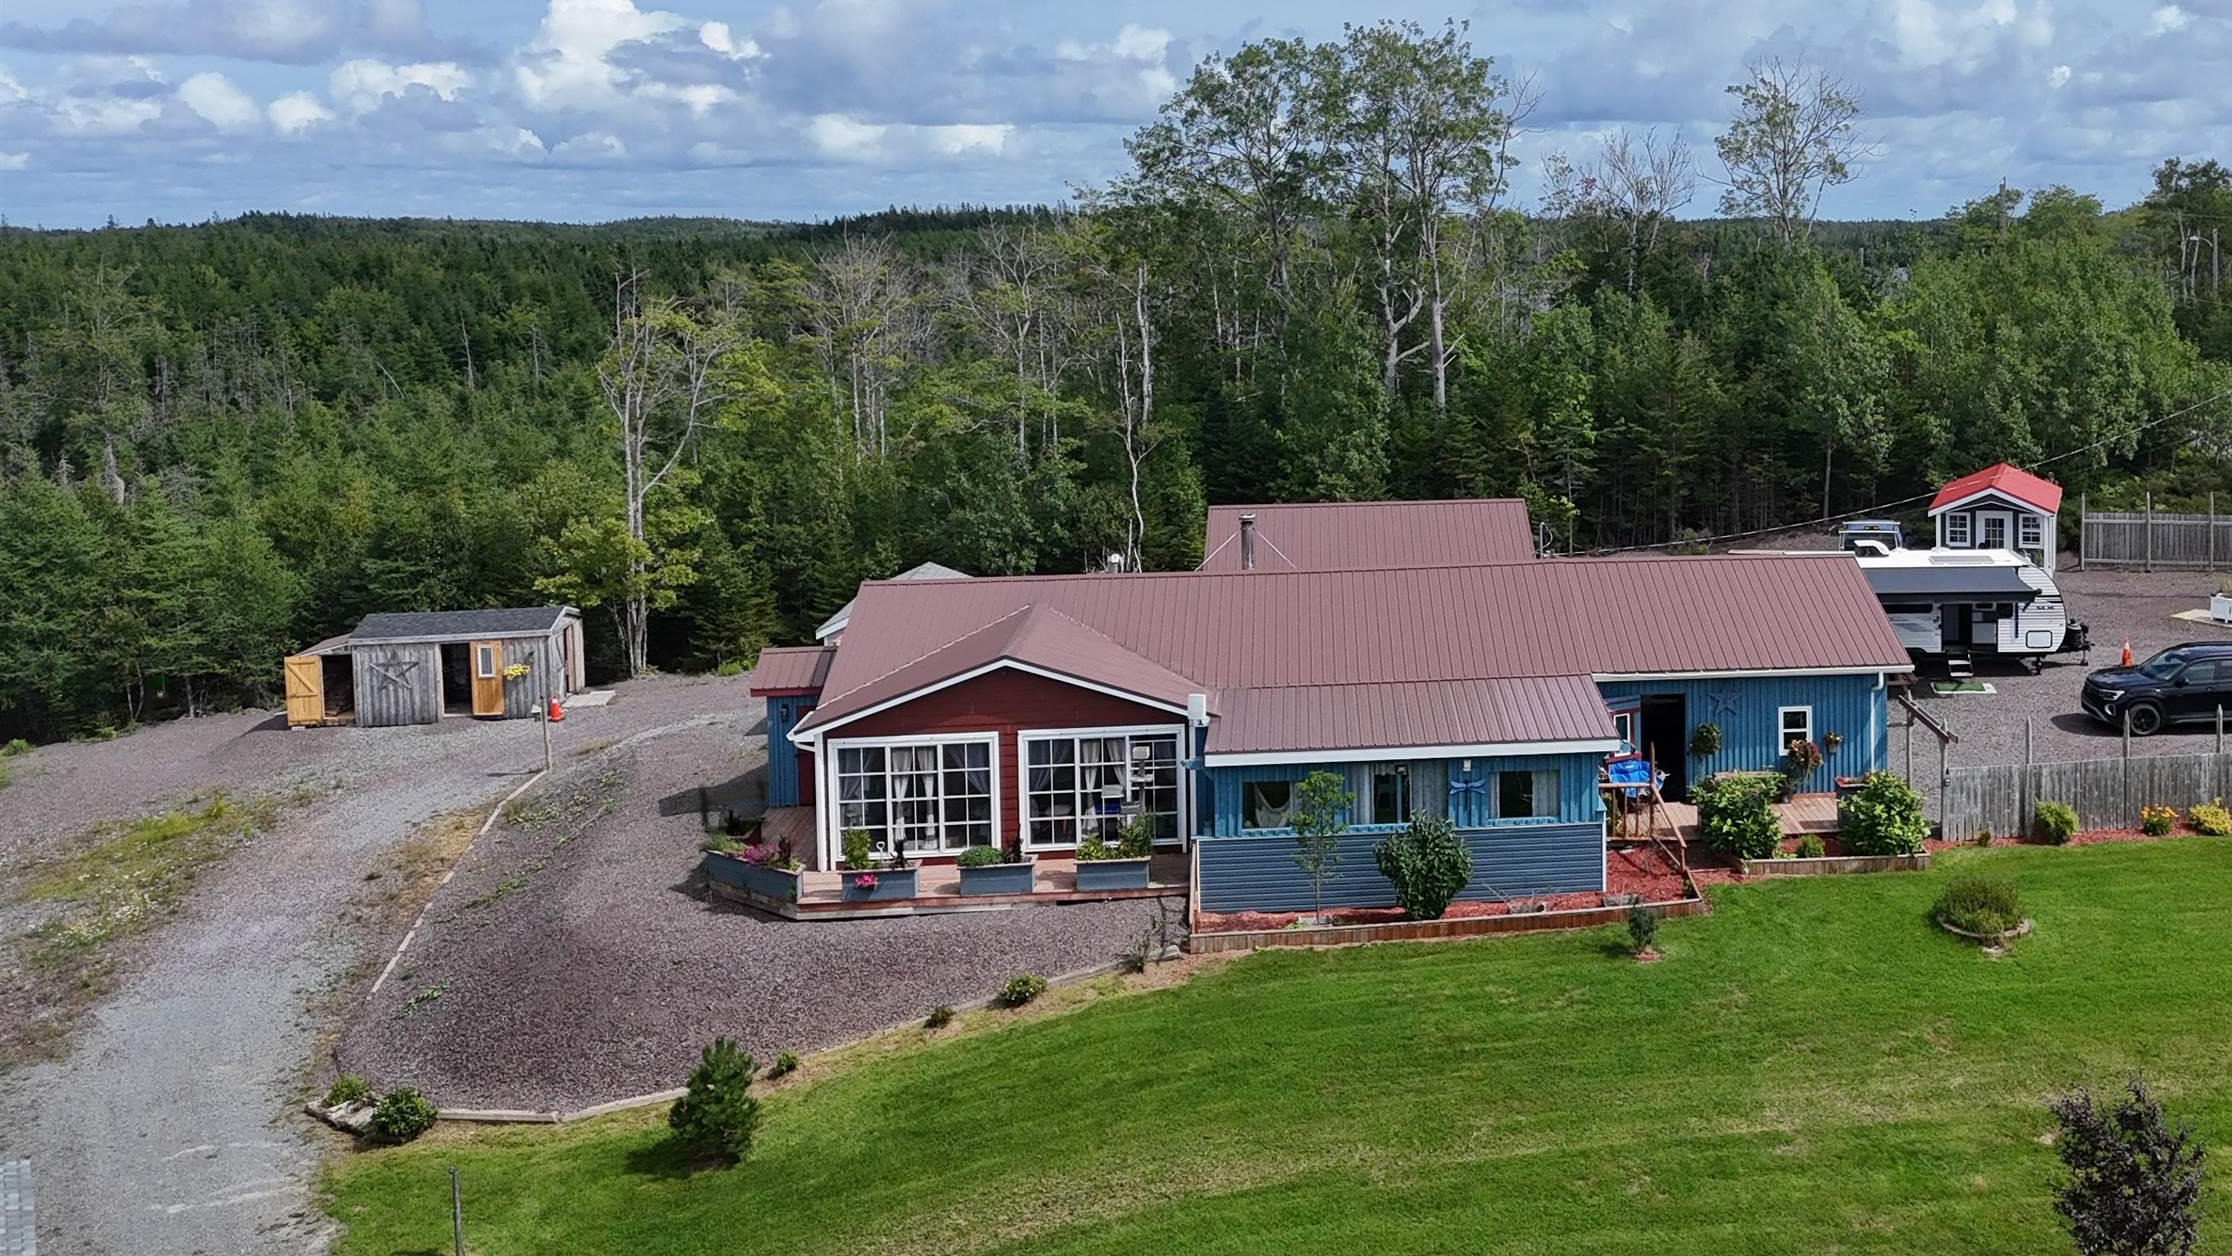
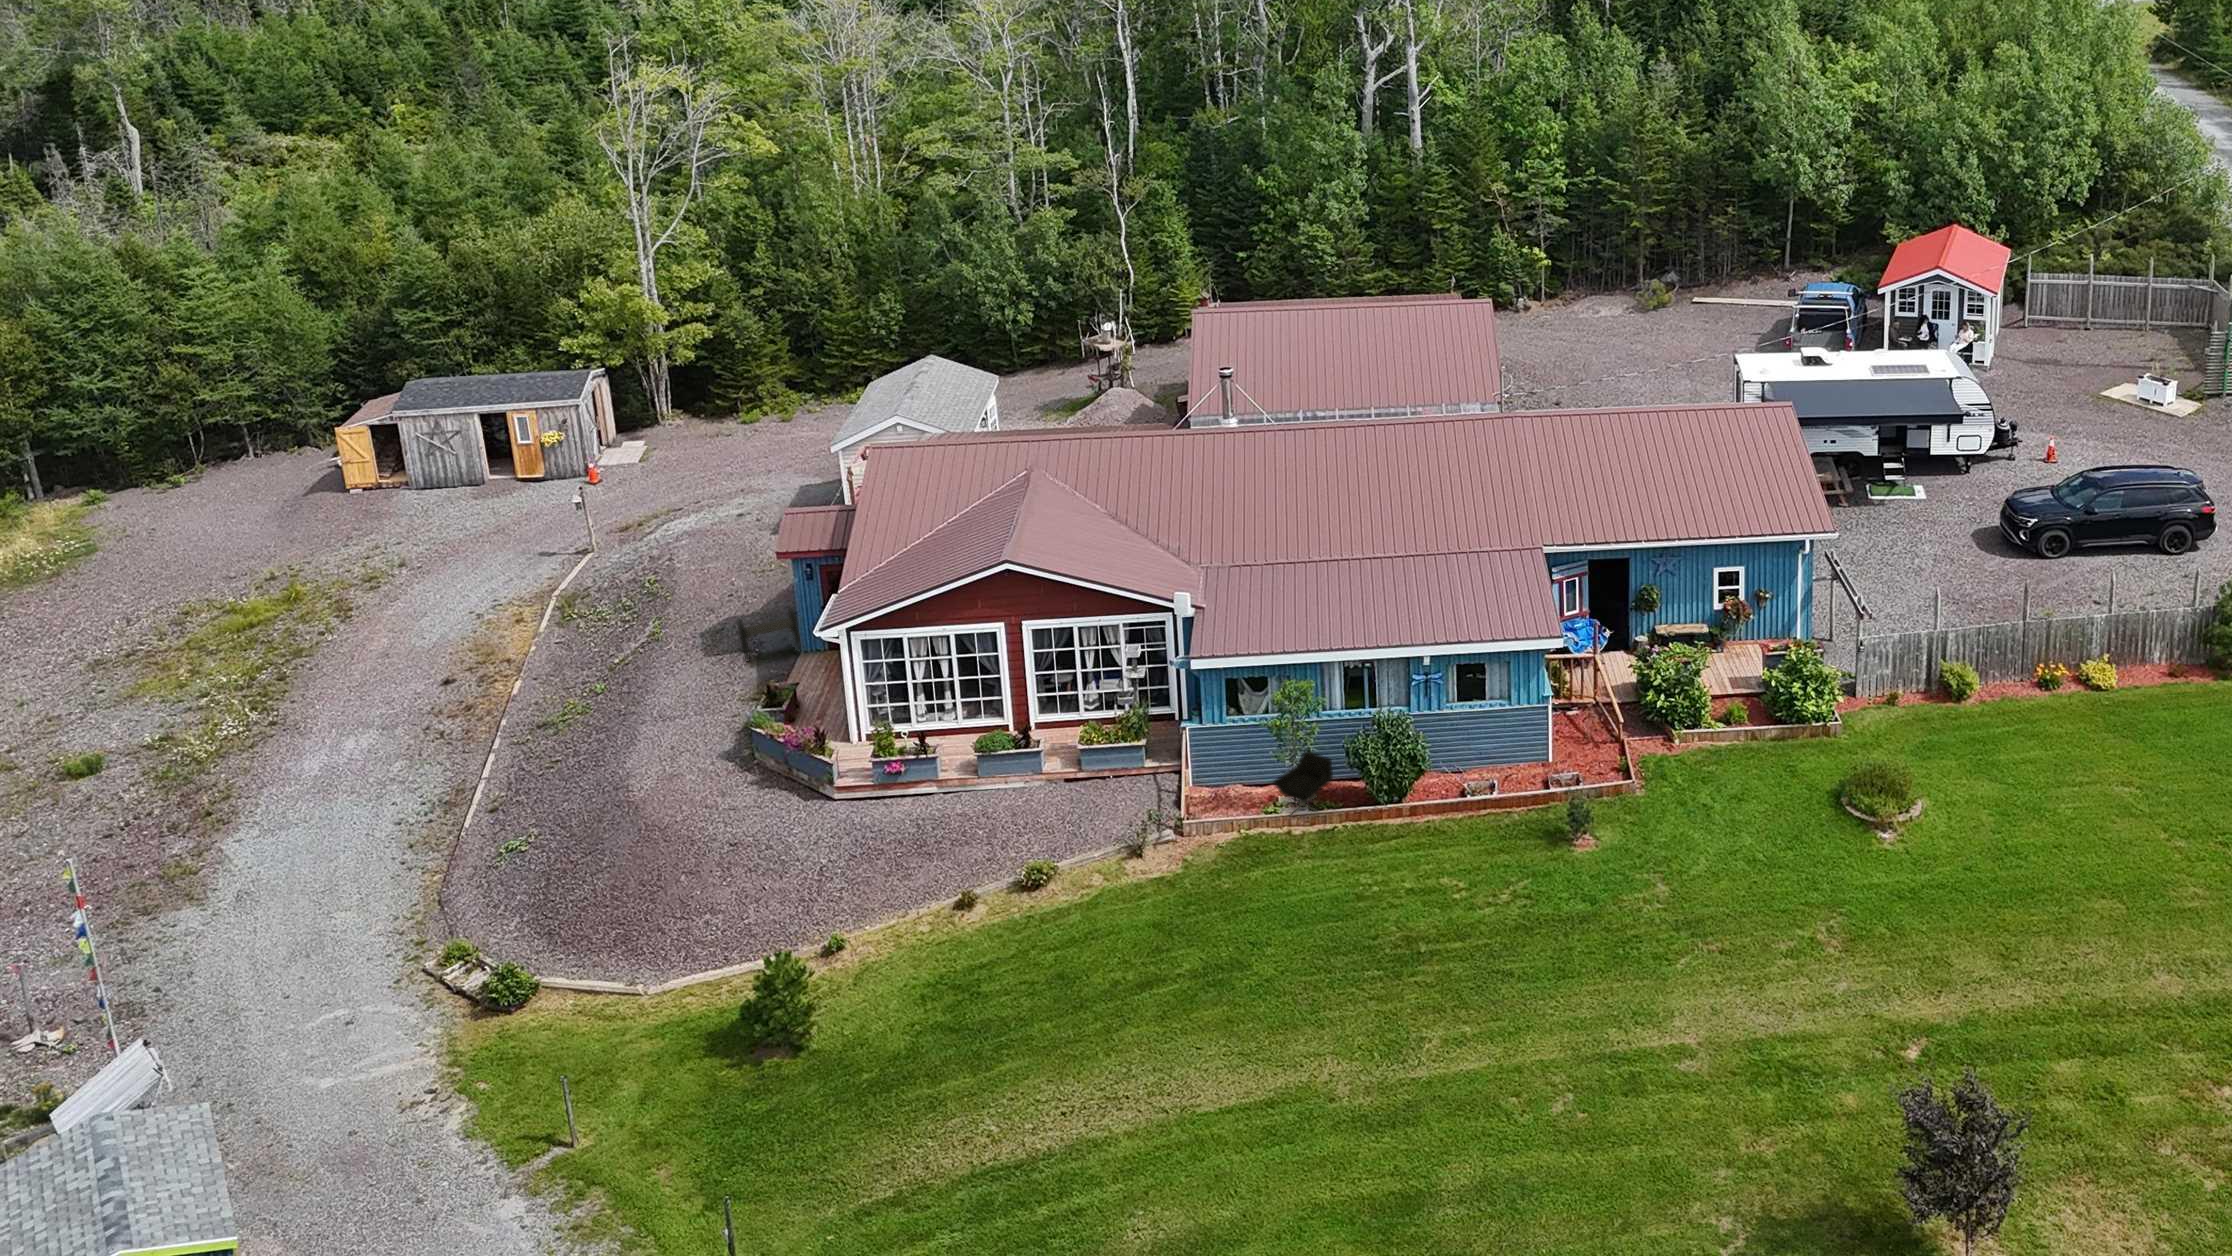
potted tree: present [147,676,170,707] -> none [205,426,232,456]
lounge chair: none [1292,869,1360,938] -> present [1274,751,1333,808]

